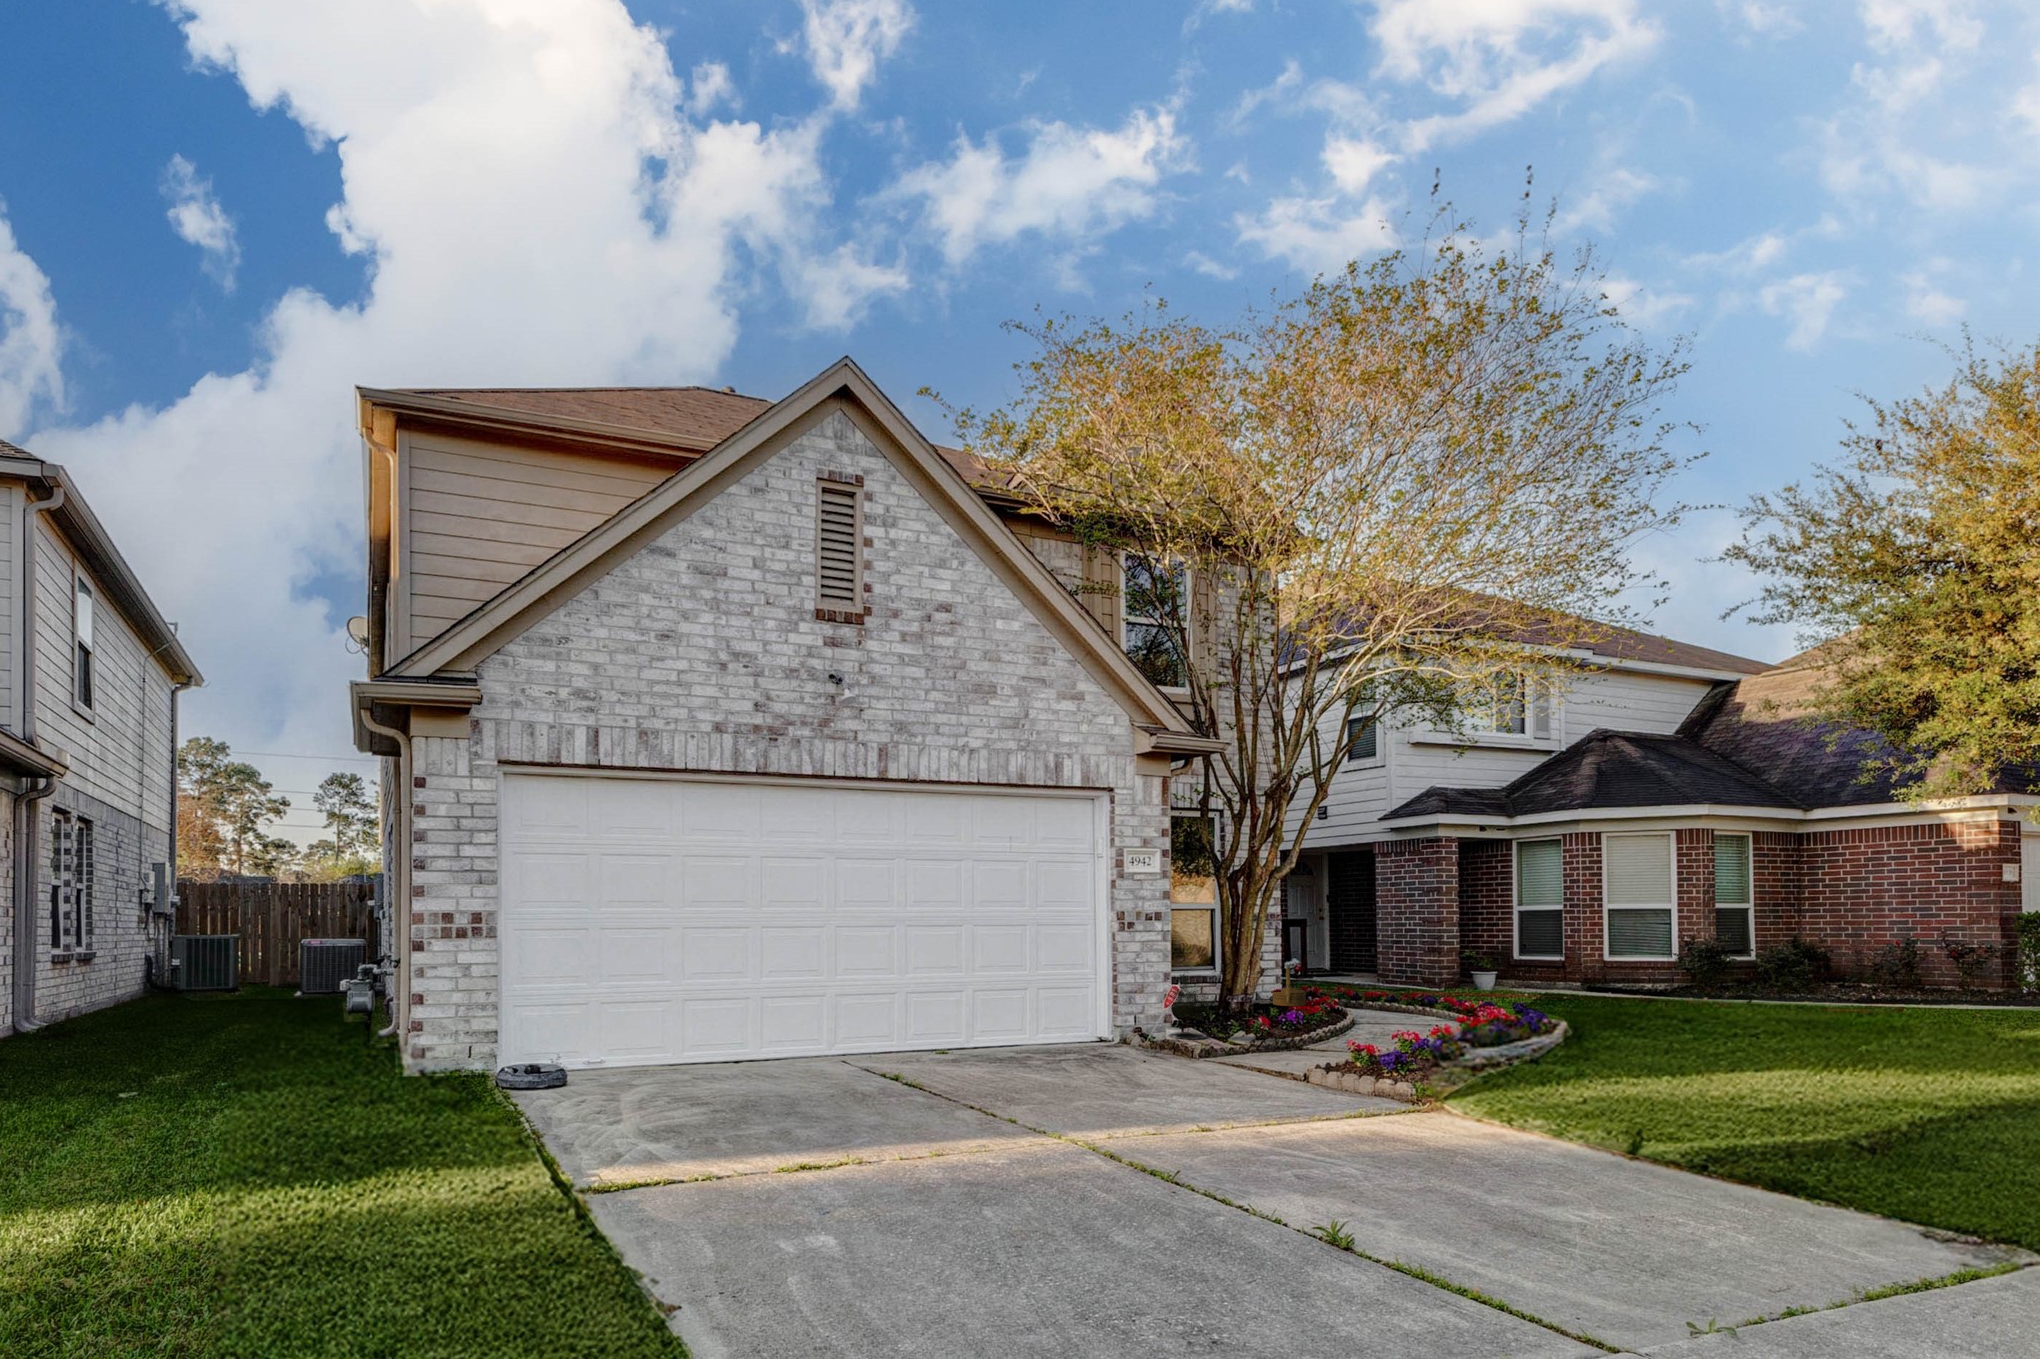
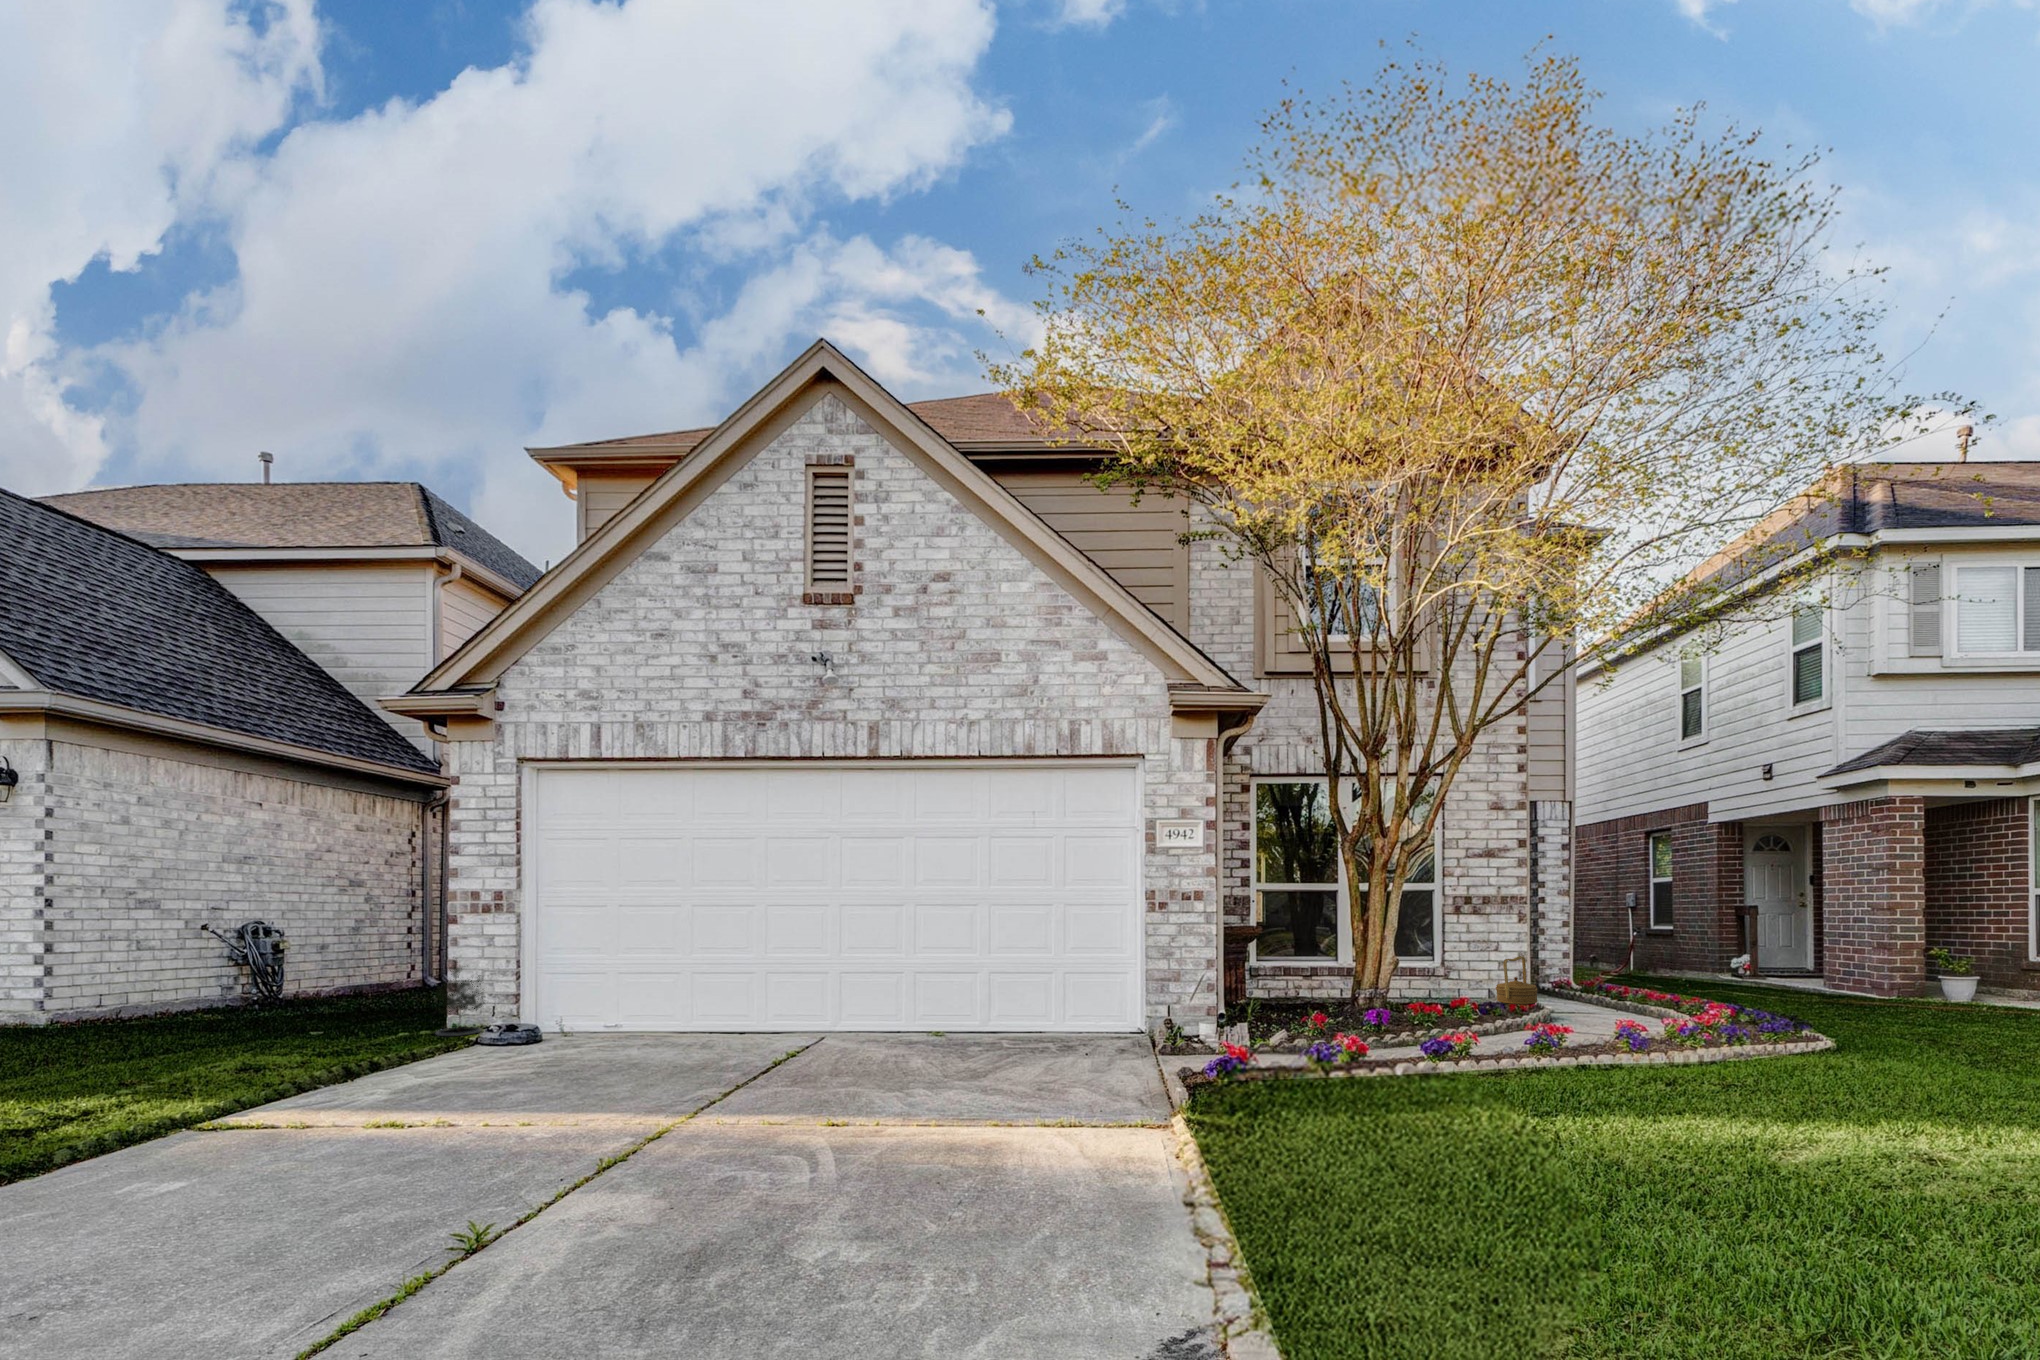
potted tree: present [1168,974,1207,1040] -> present [436,965,485,1036]

